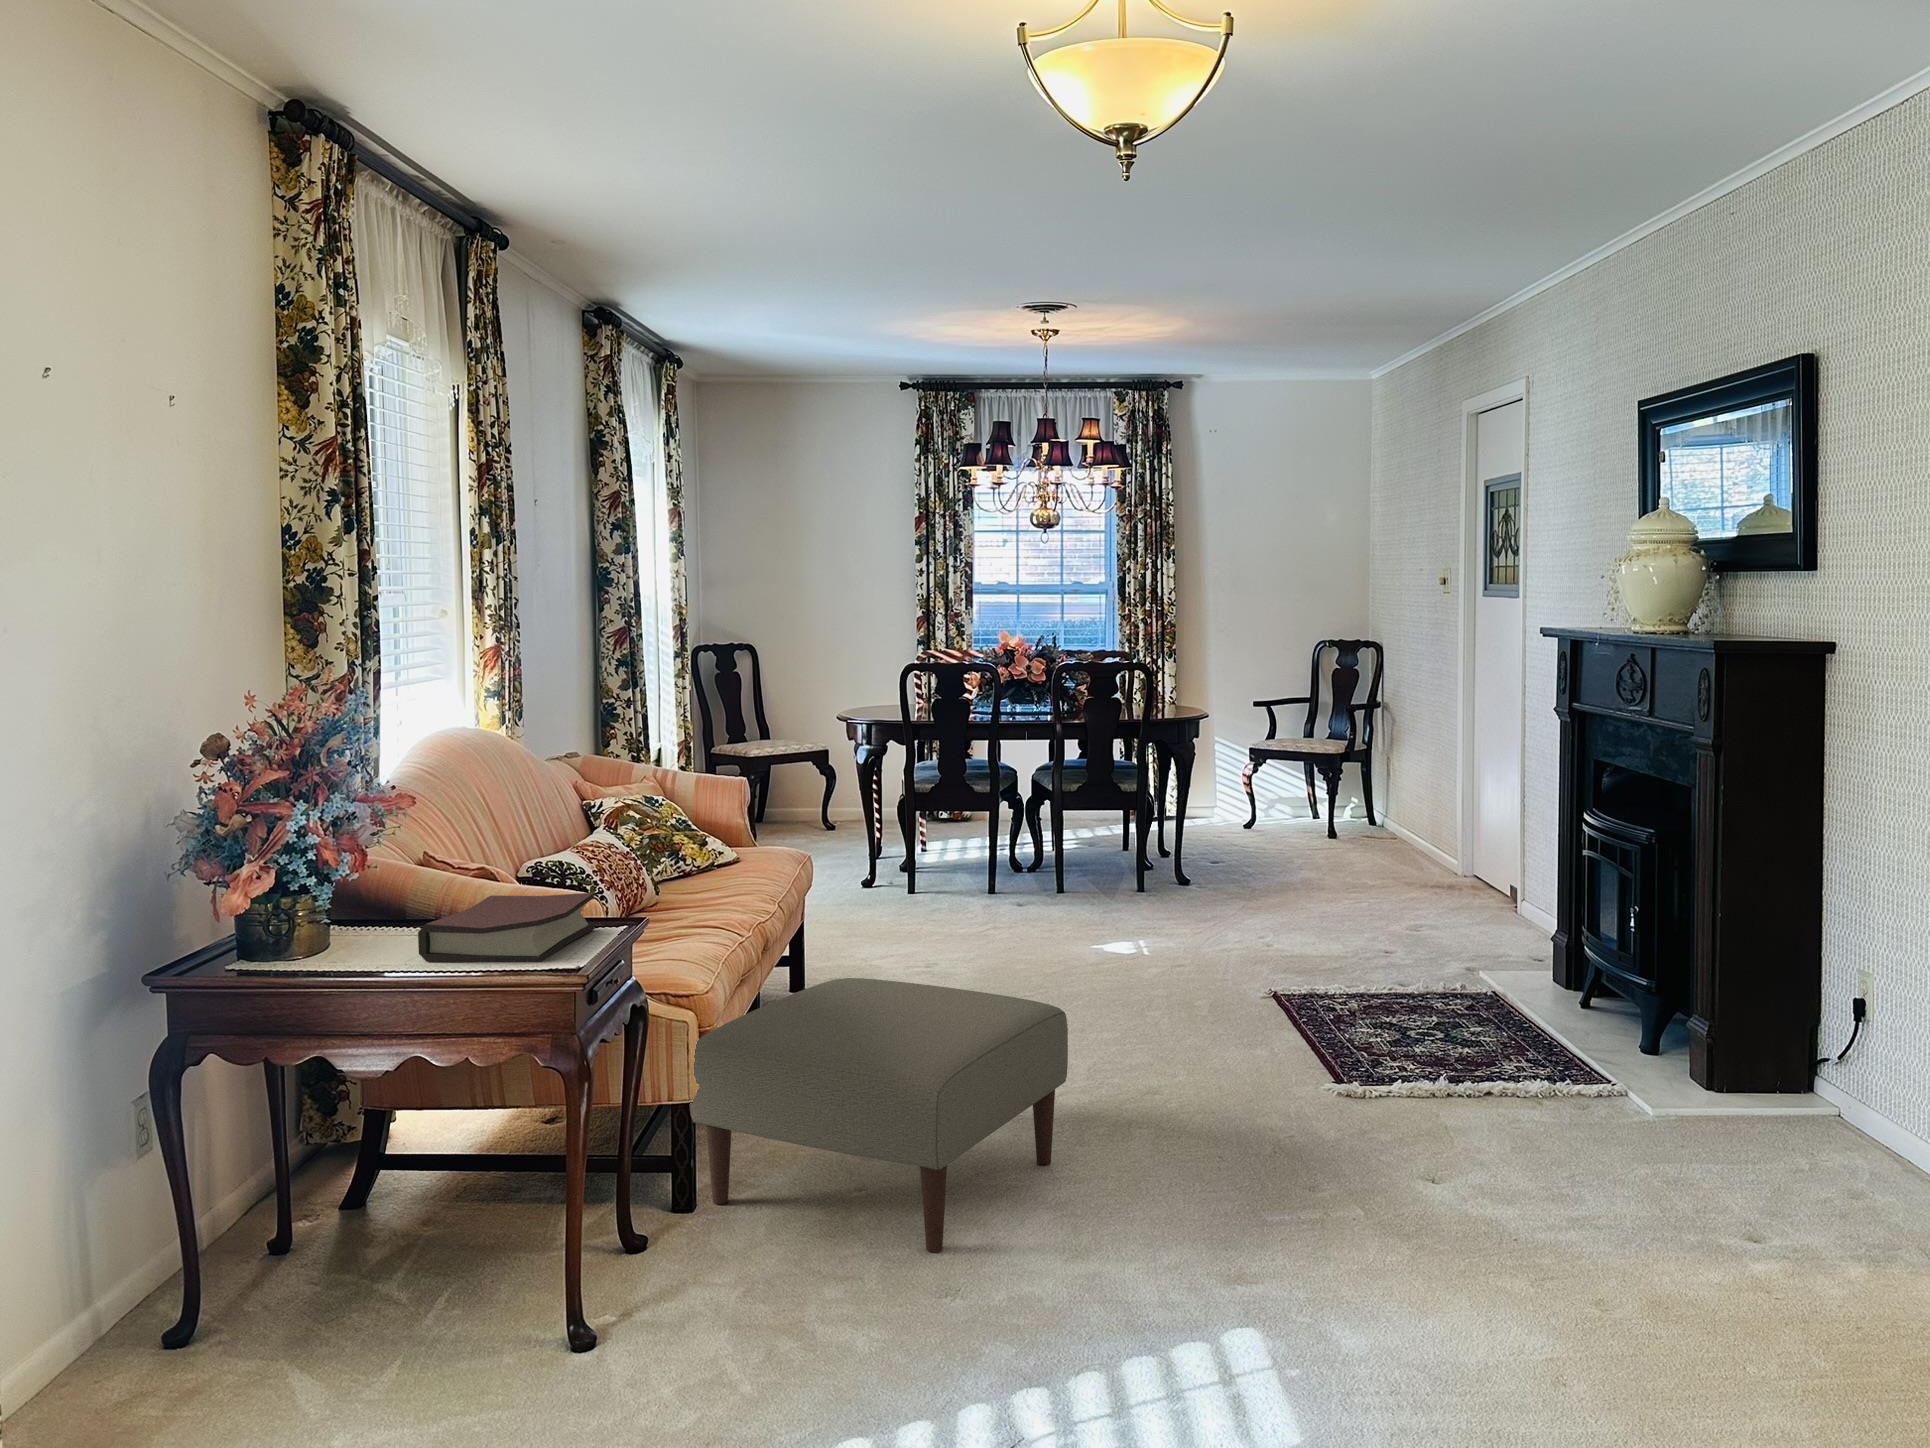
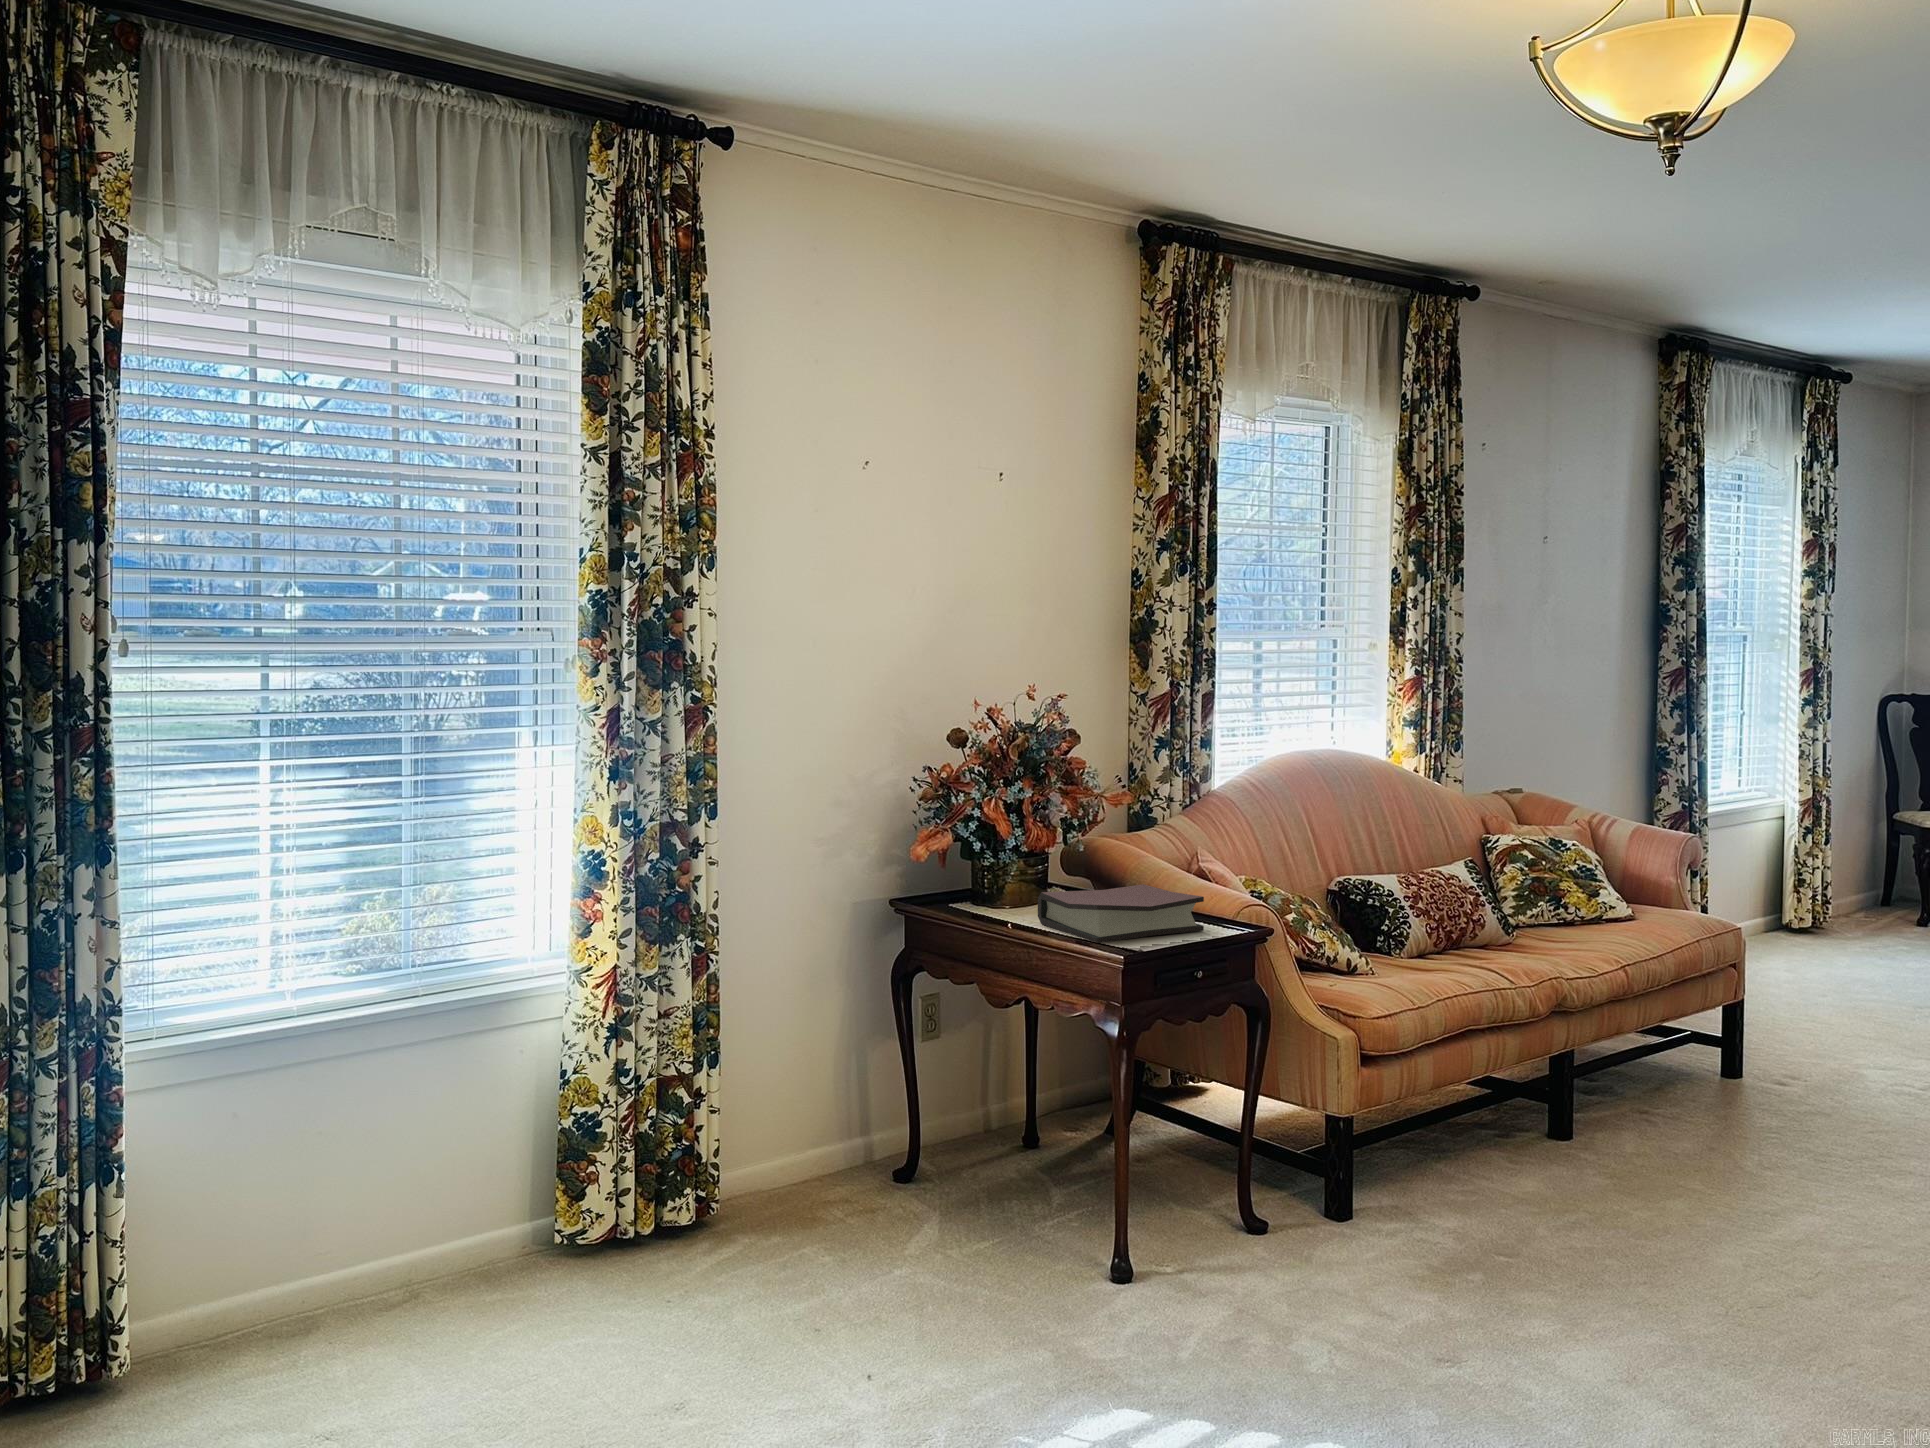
ottoman: present [690,978,1068,1252] -> none [1320,1061,1799,1388]

